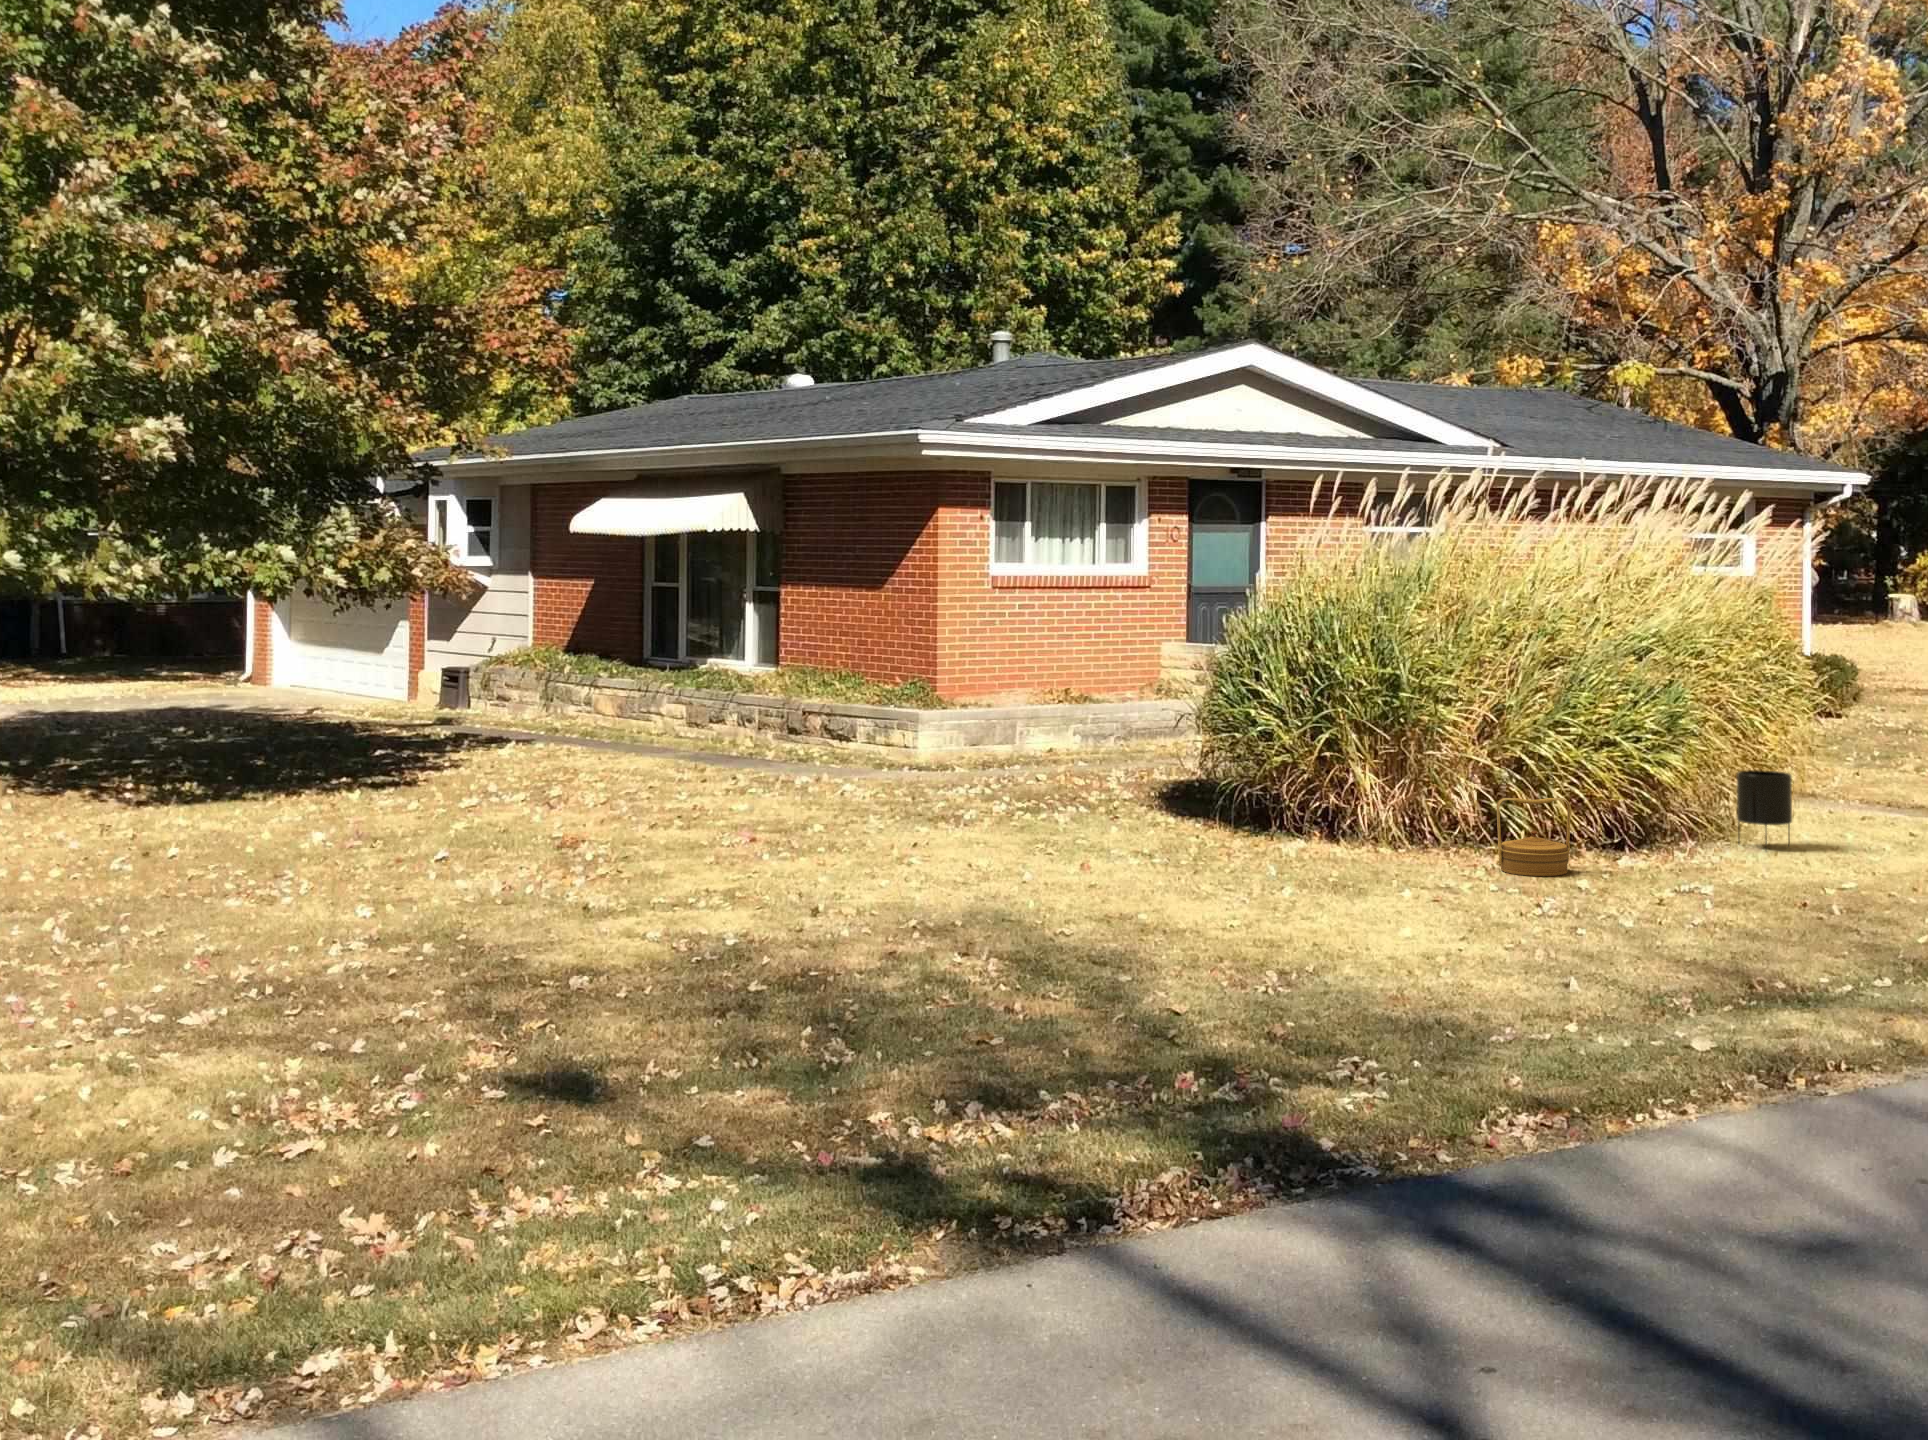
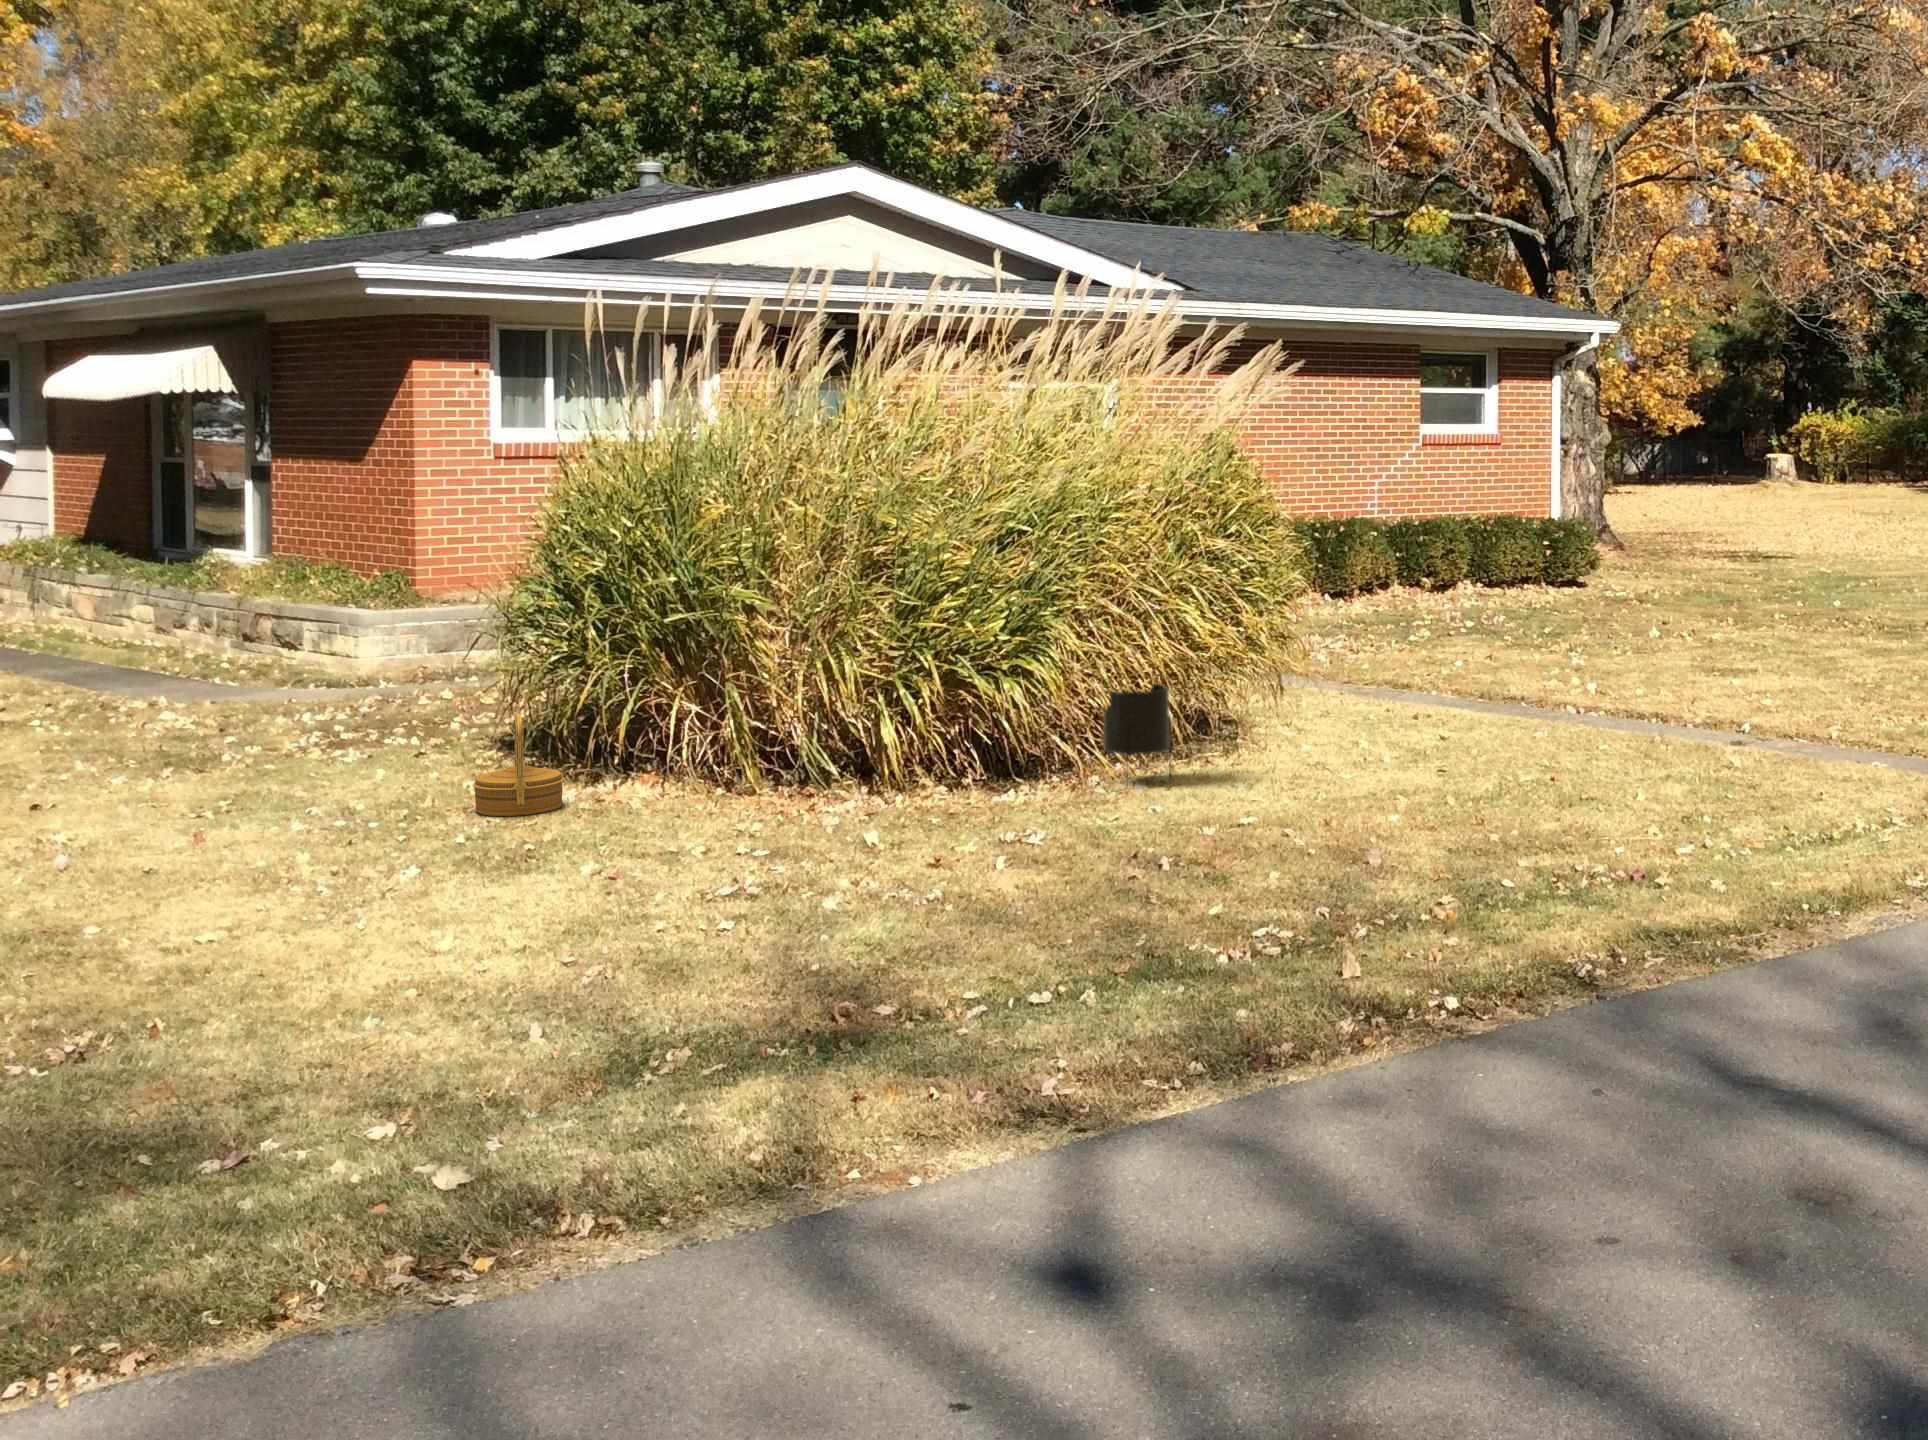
woven basket: present [1496,798,1571,876] -> present [473,713,564,816]

